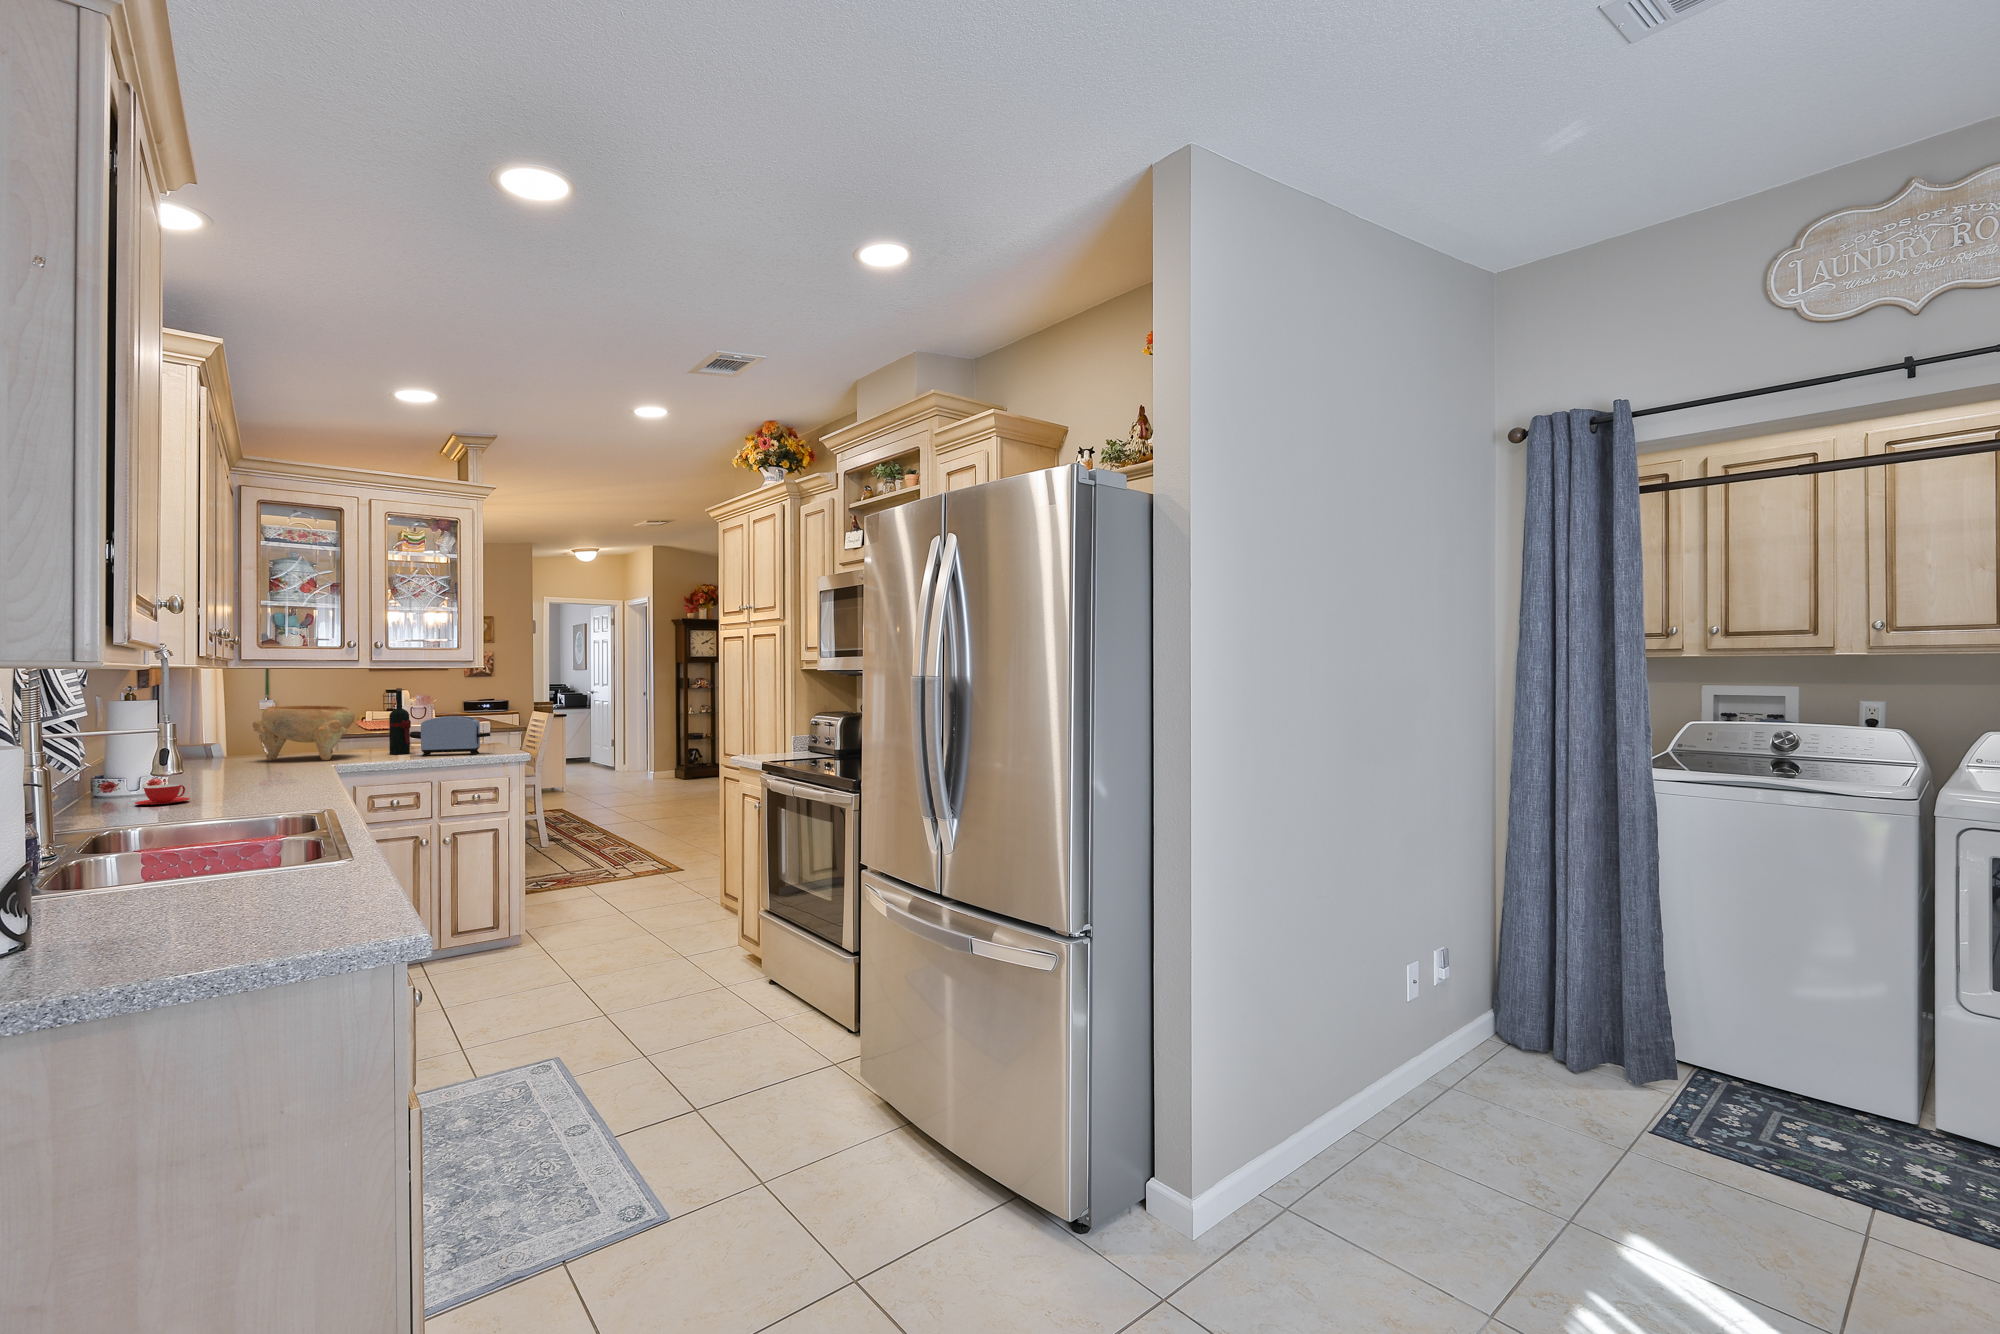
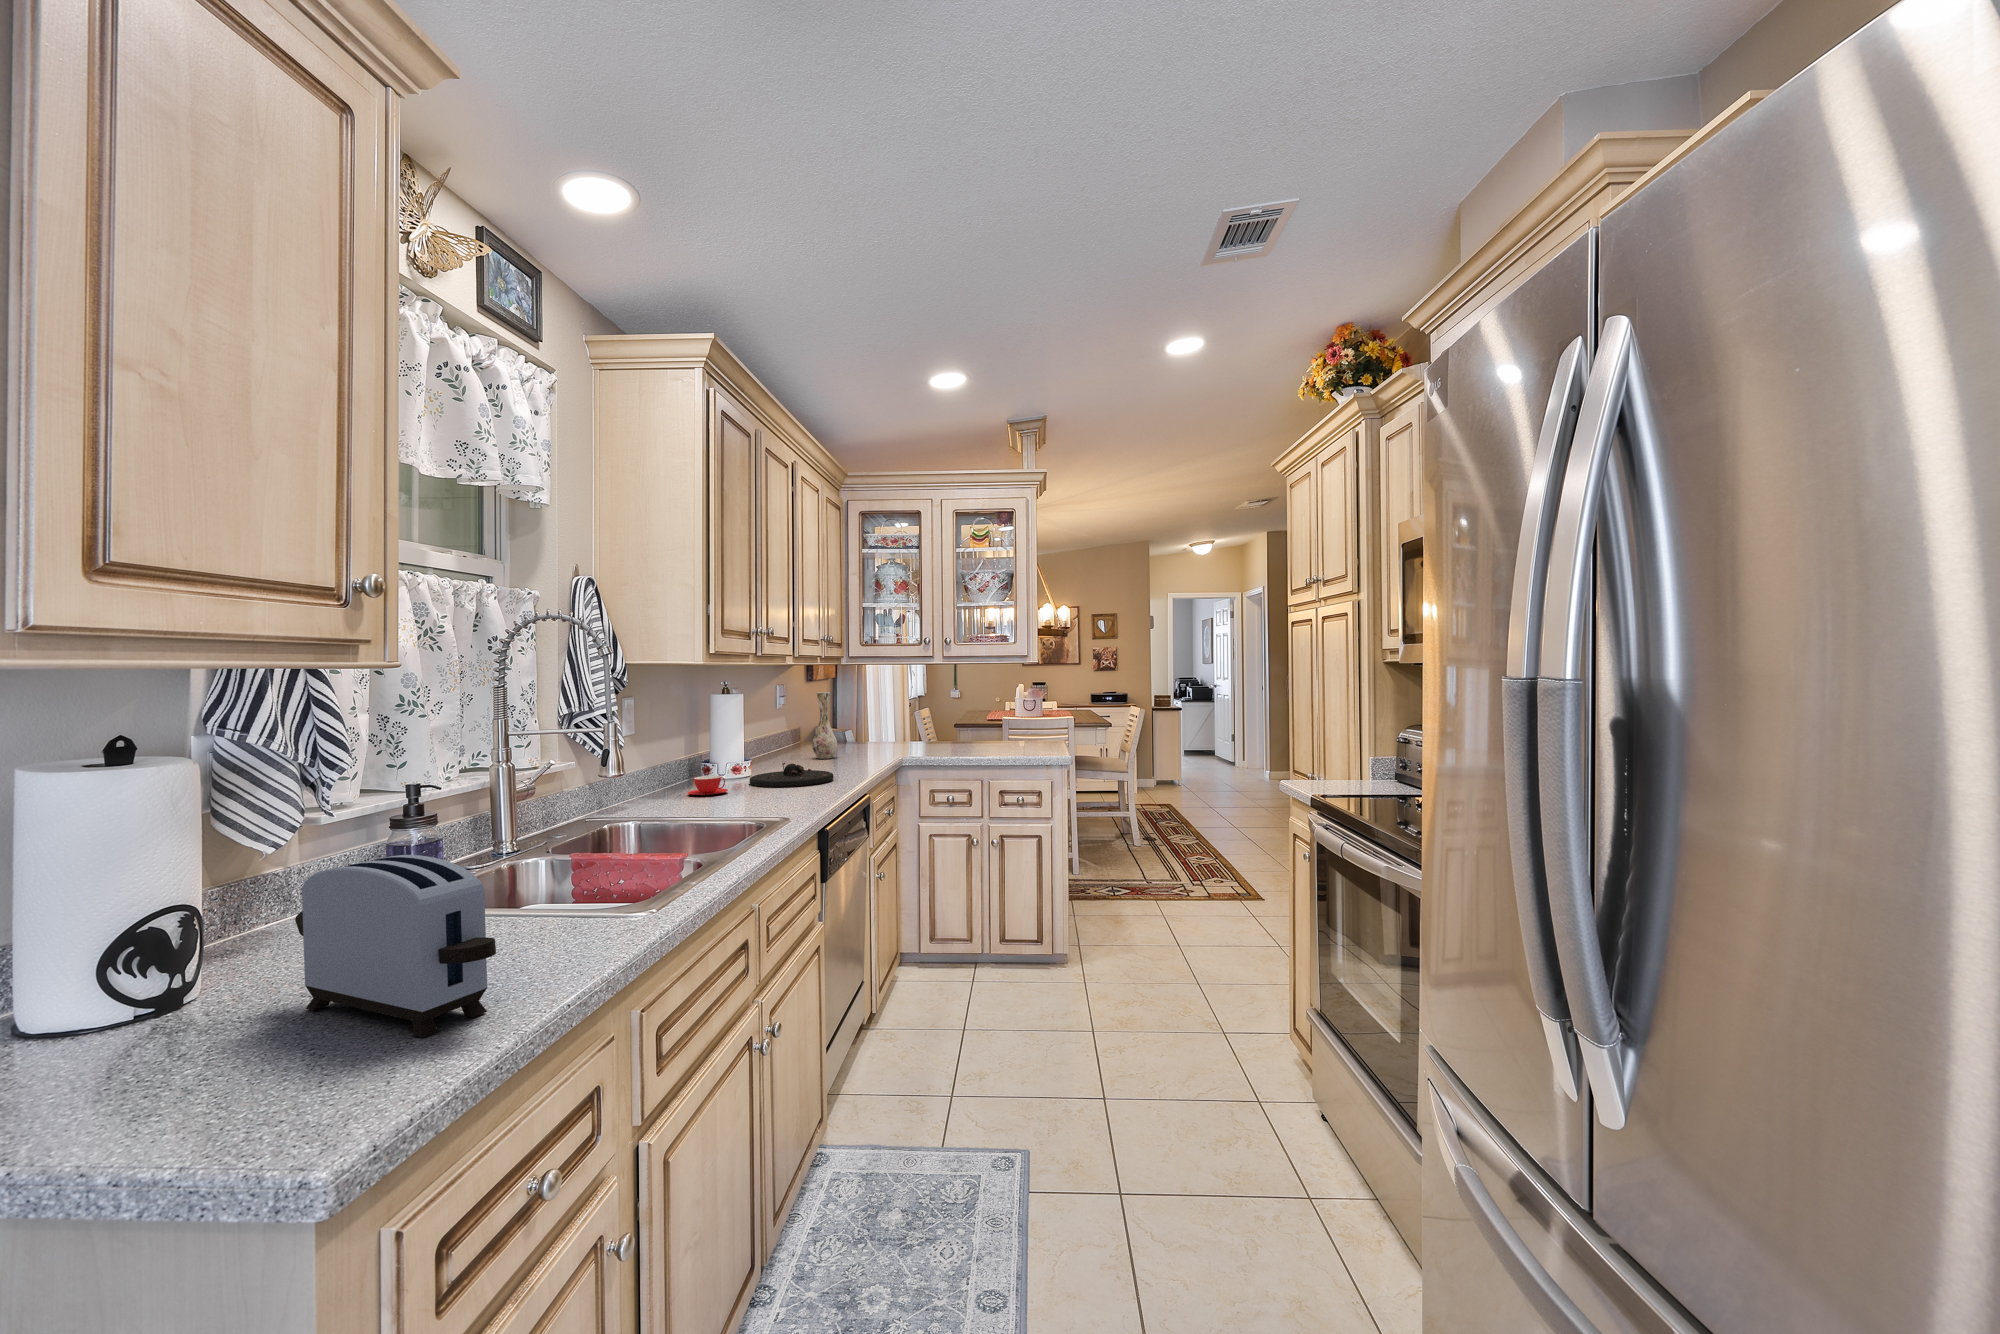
wine bottle: present [389,688,411,754] -> none [956,684,973,750]
vase: none [215,698,251,770] -> present [812,692,837,759]
decorative bowl: present [253,705,355,760] -> none [852,699,927,753]
toaster: present [410,716,490,756] -> present [295,855,496,1038]
plate: none [193,769,302,794] -> present [749,763,833,787]

